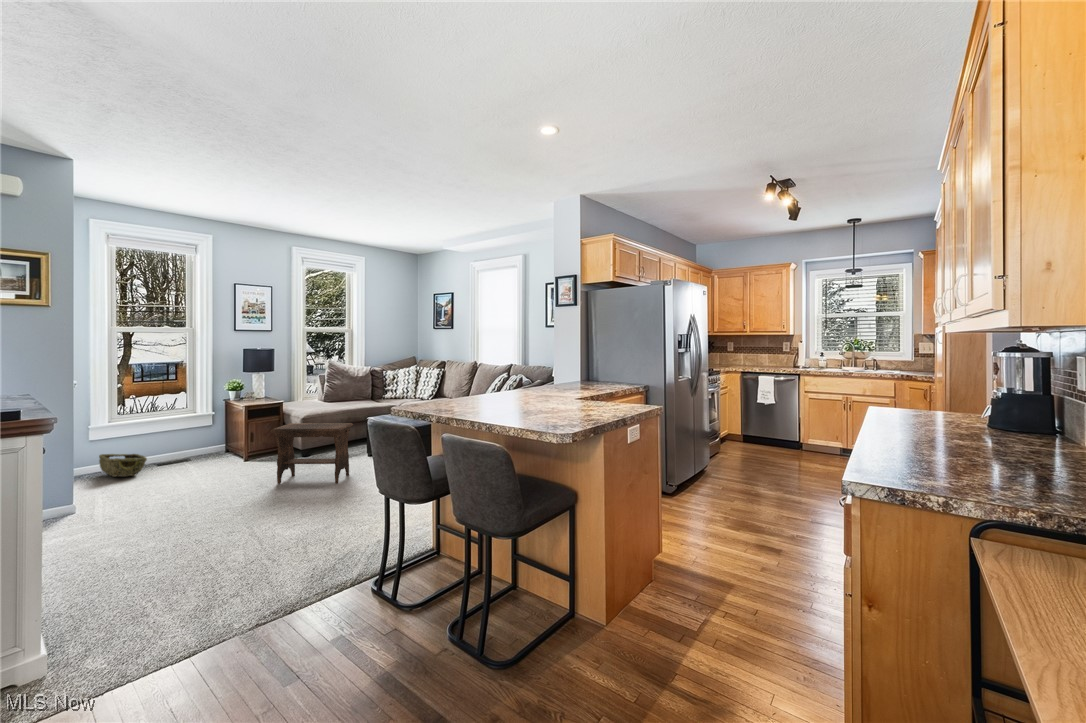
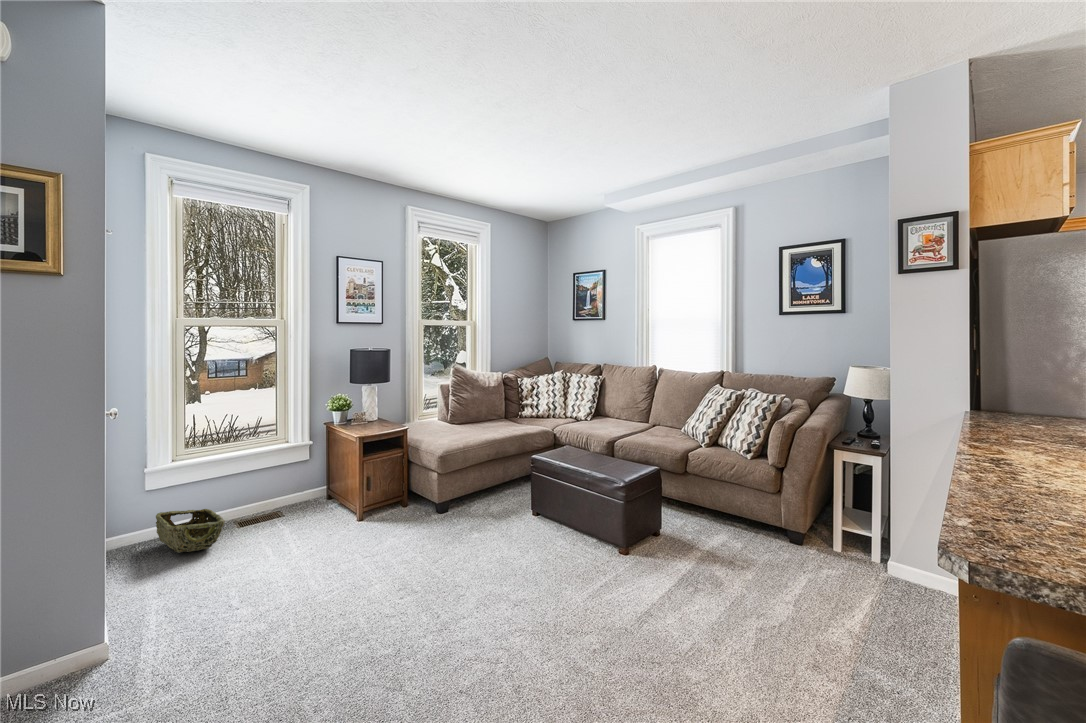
footstool: present [270,423,353,484] -> none [424,472,542,580]

